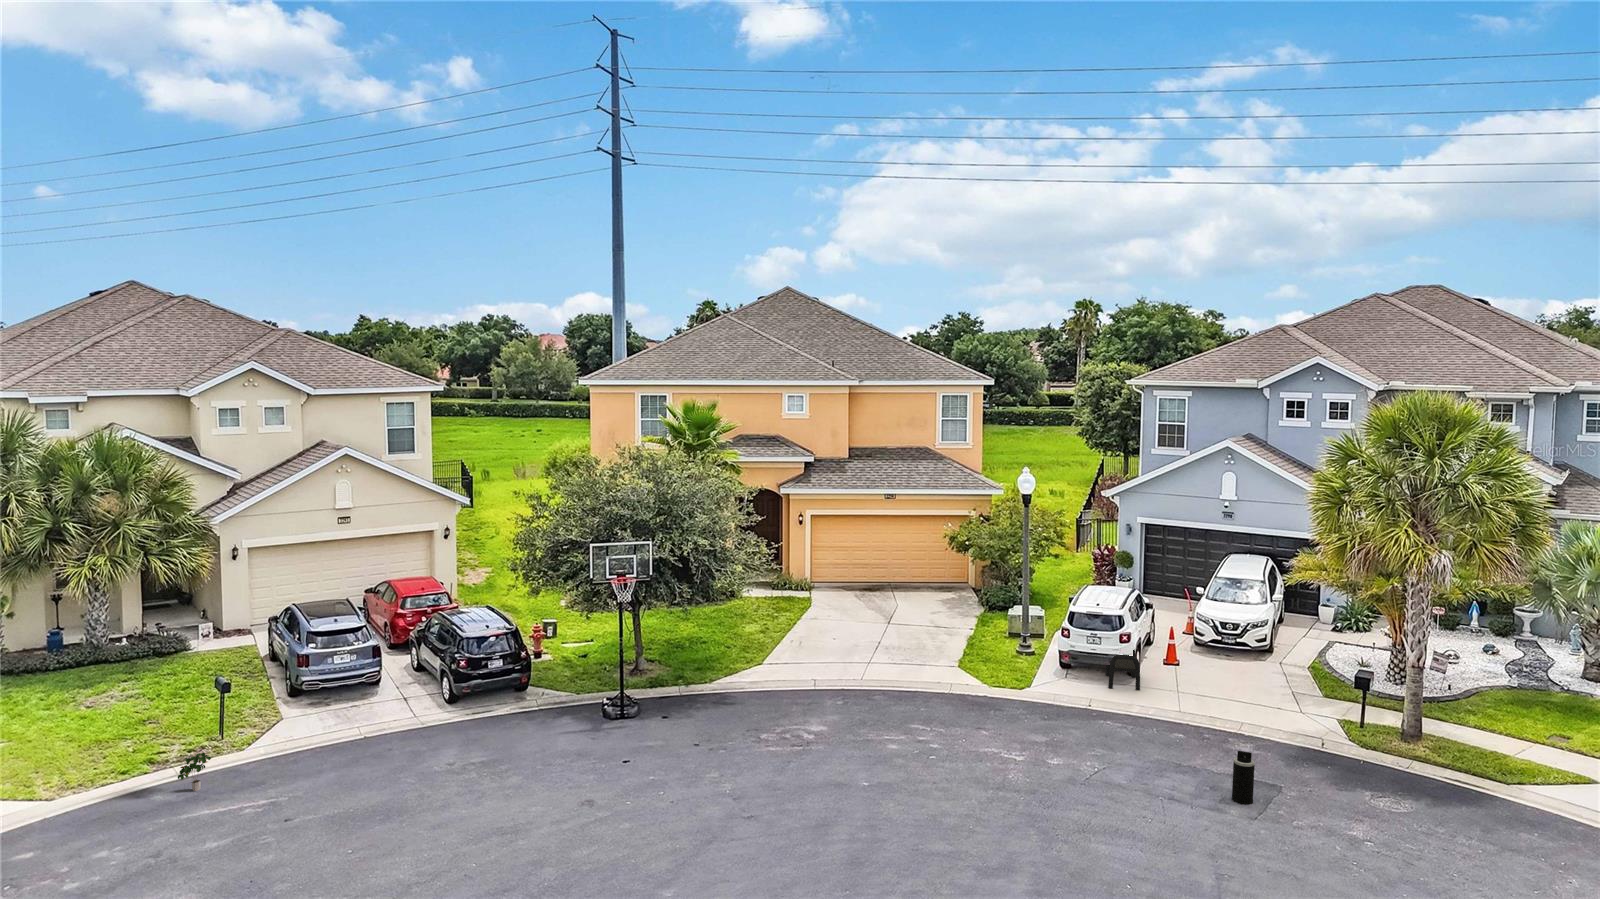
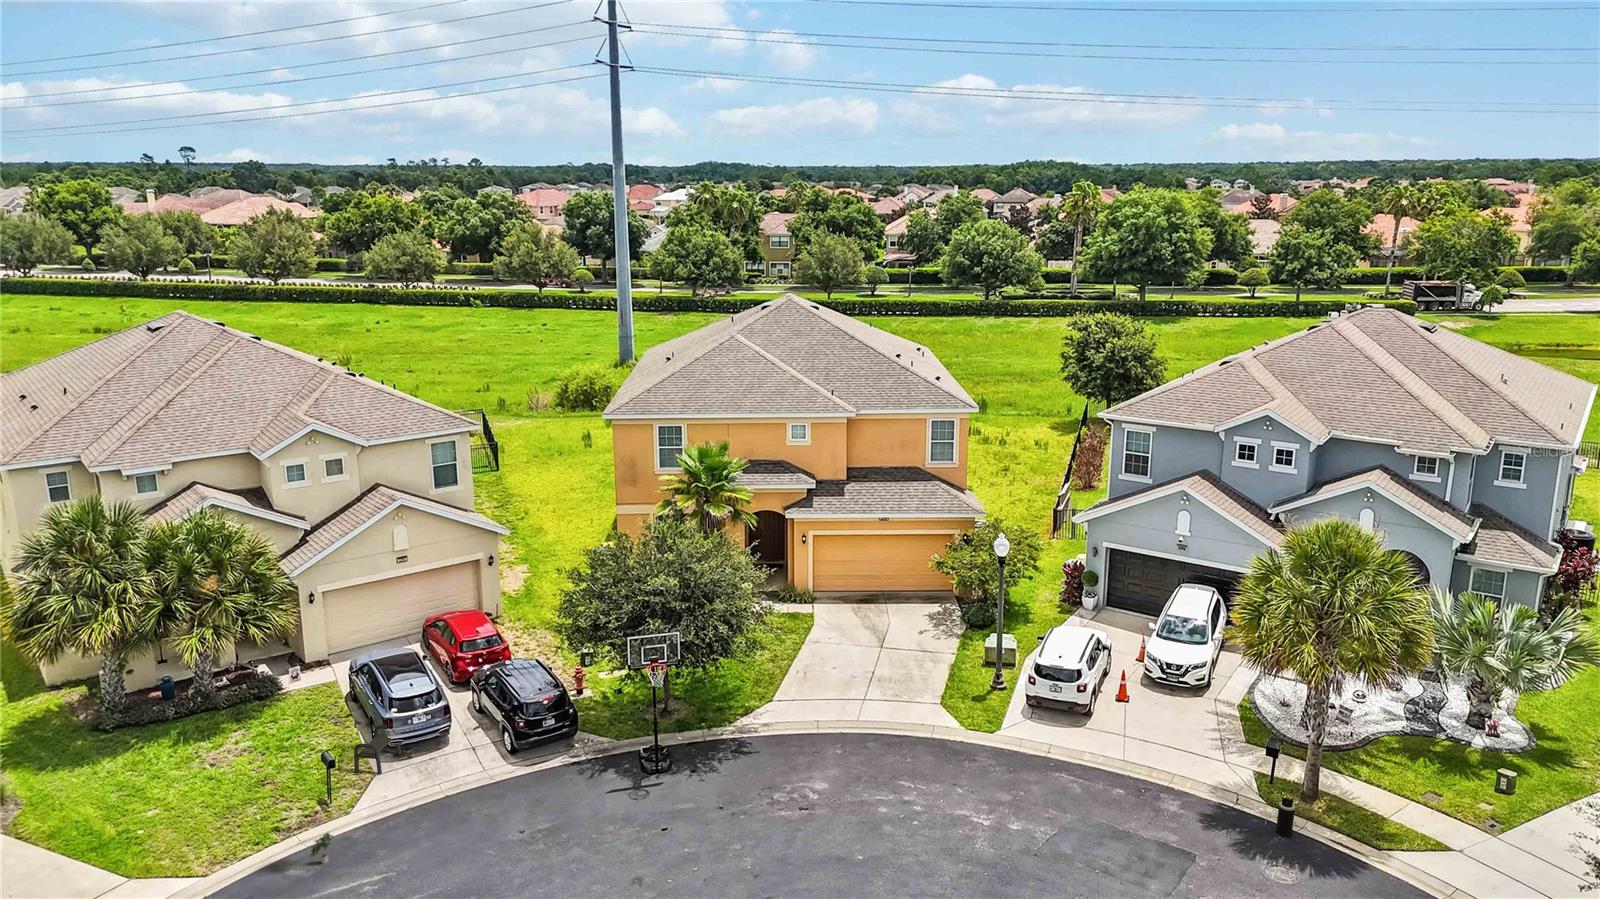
bench: present [1105,649,1140,691] -> present [354,725,401,774]
trash can: present [1232,751,1255,805] -> present [1276,798,1295,837]

